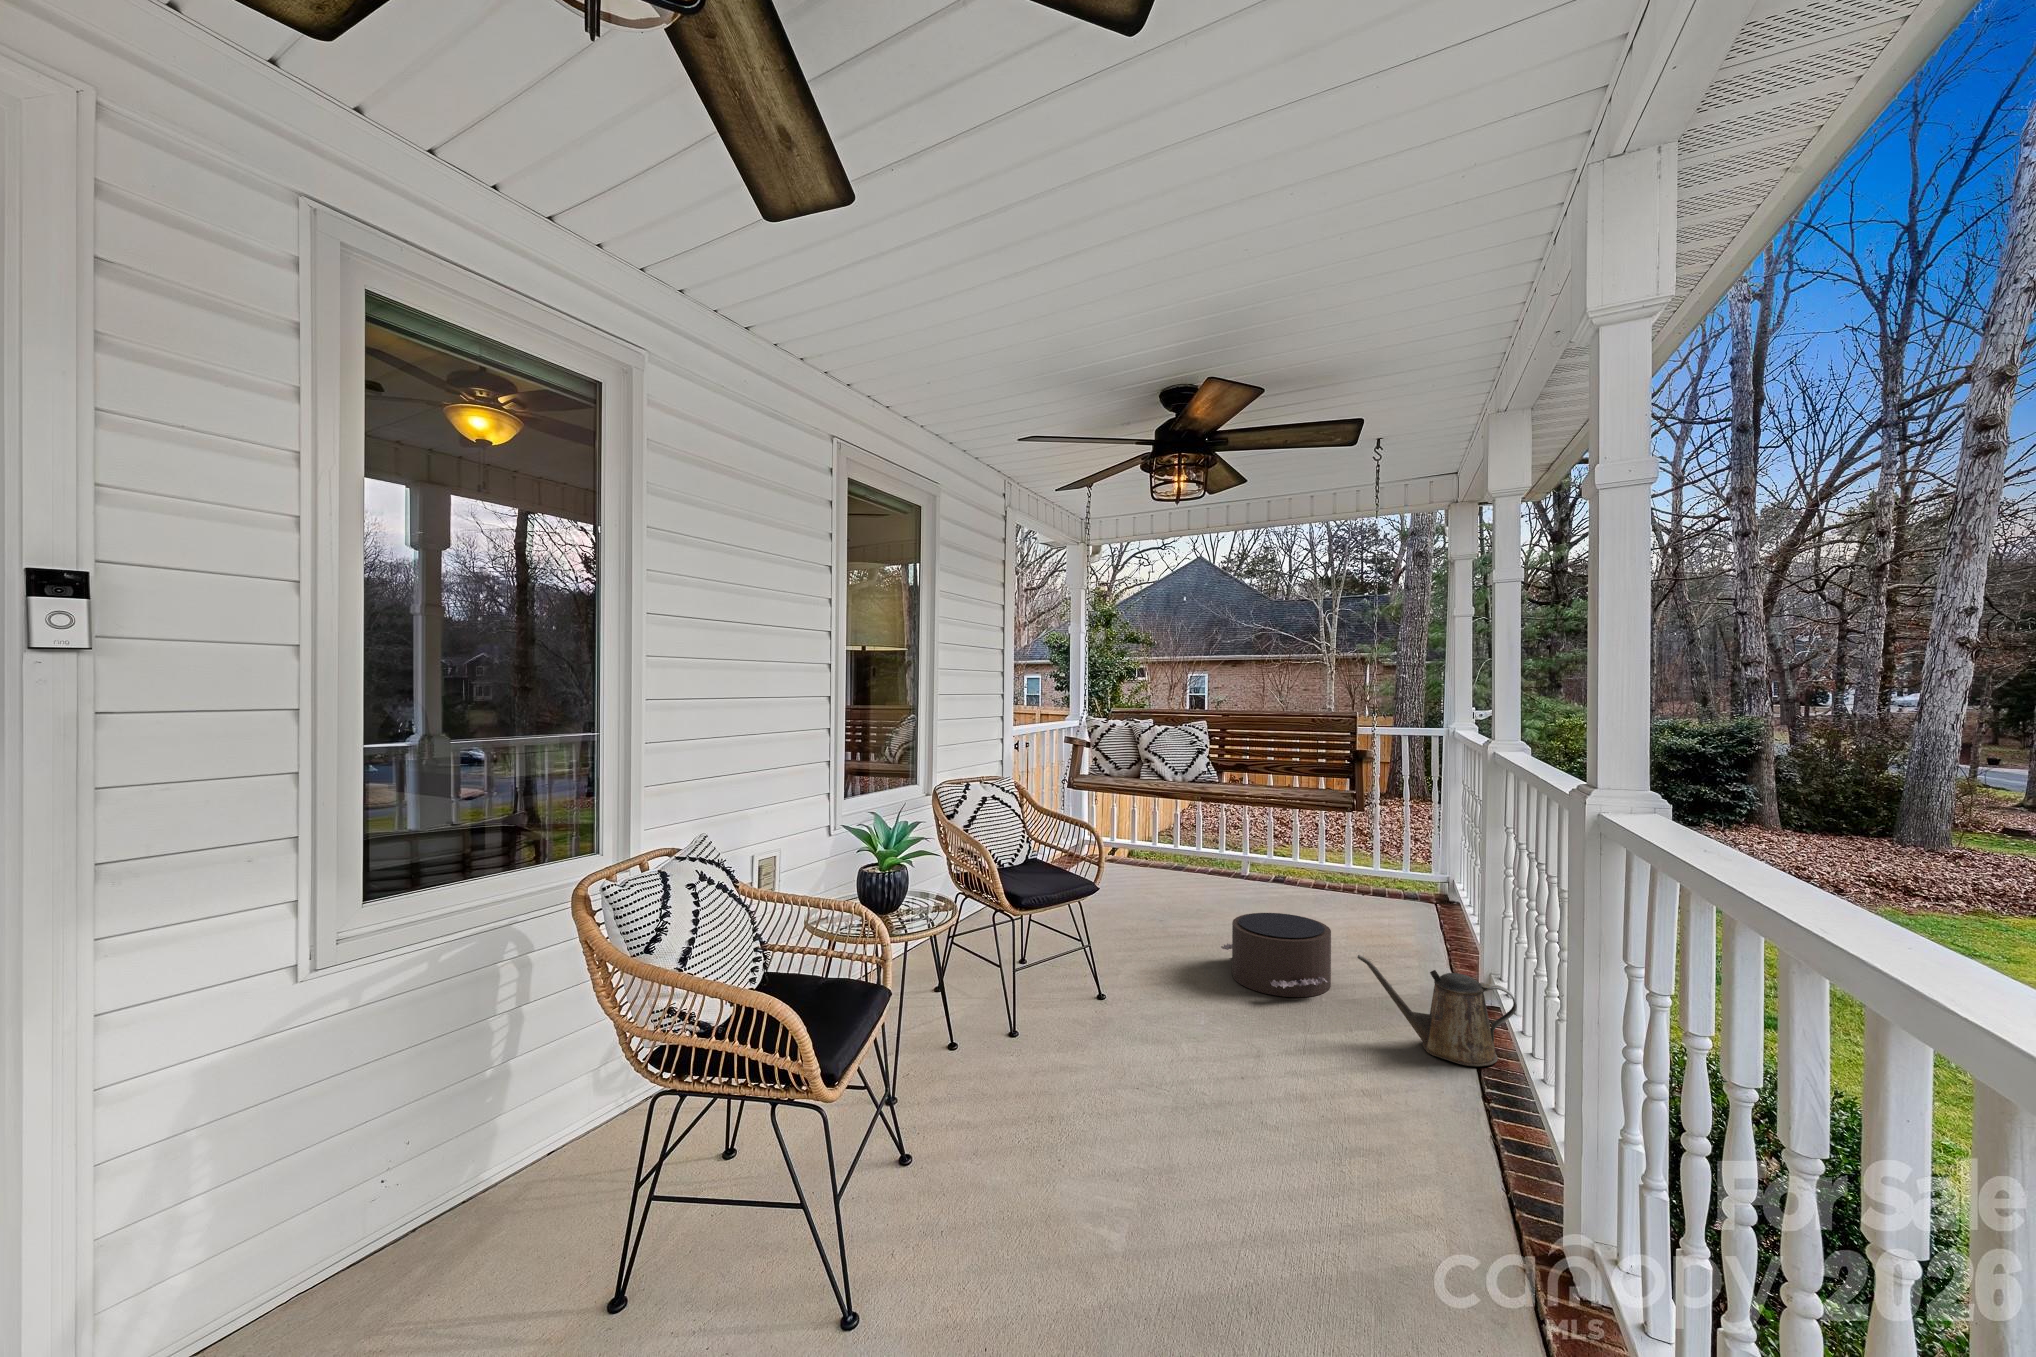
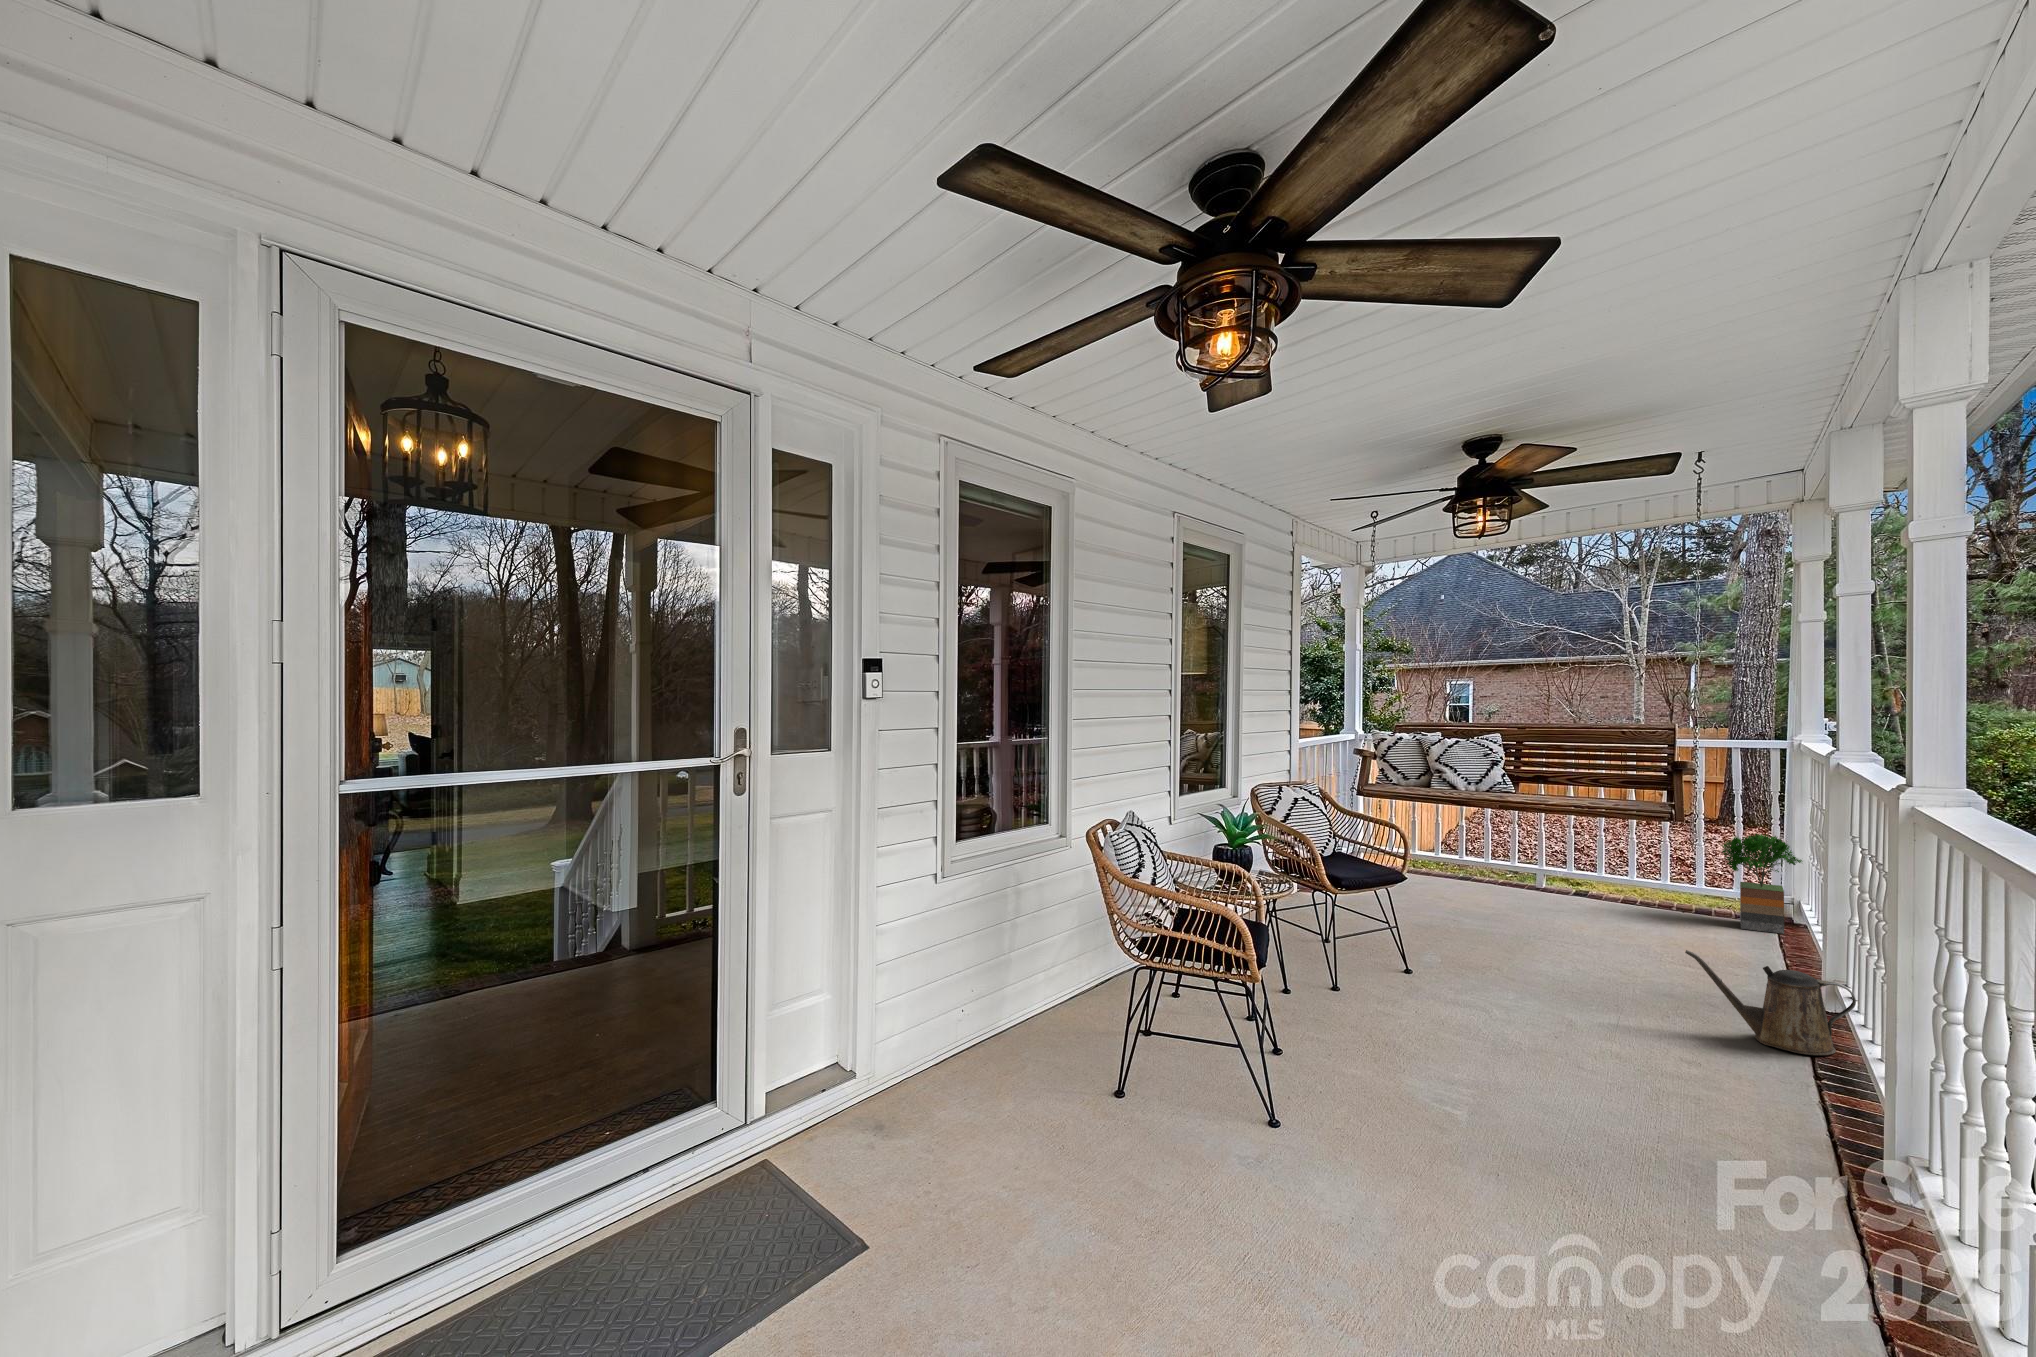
potted tree: none [1390,816,1462,911] -> present [1722,834,1802,934]
pouf: present [1221,913,1331,997] -> none [1533,918,1655,996]

